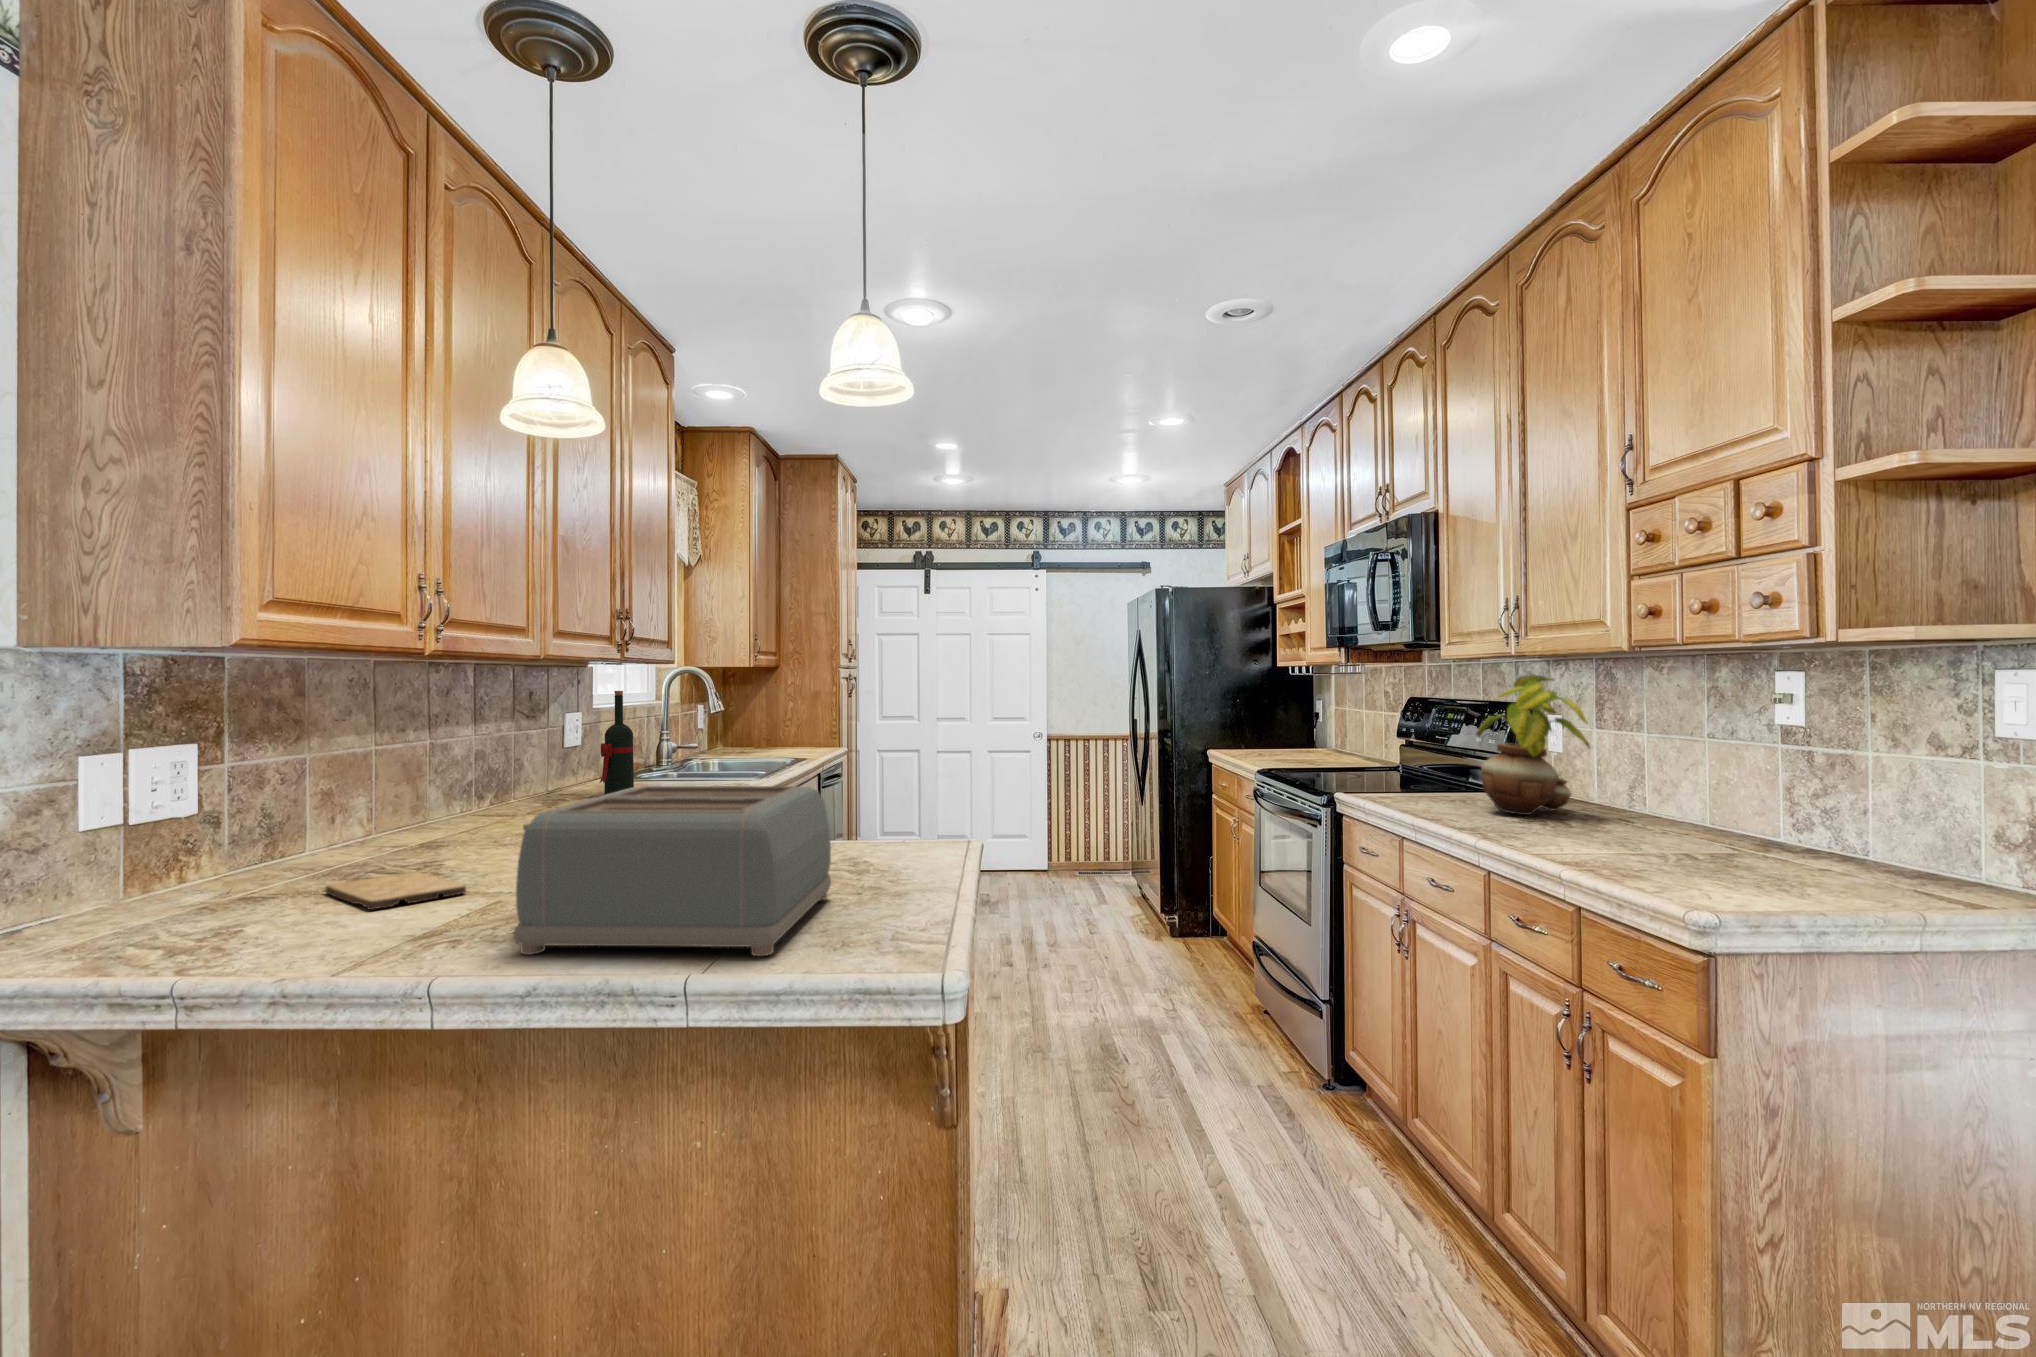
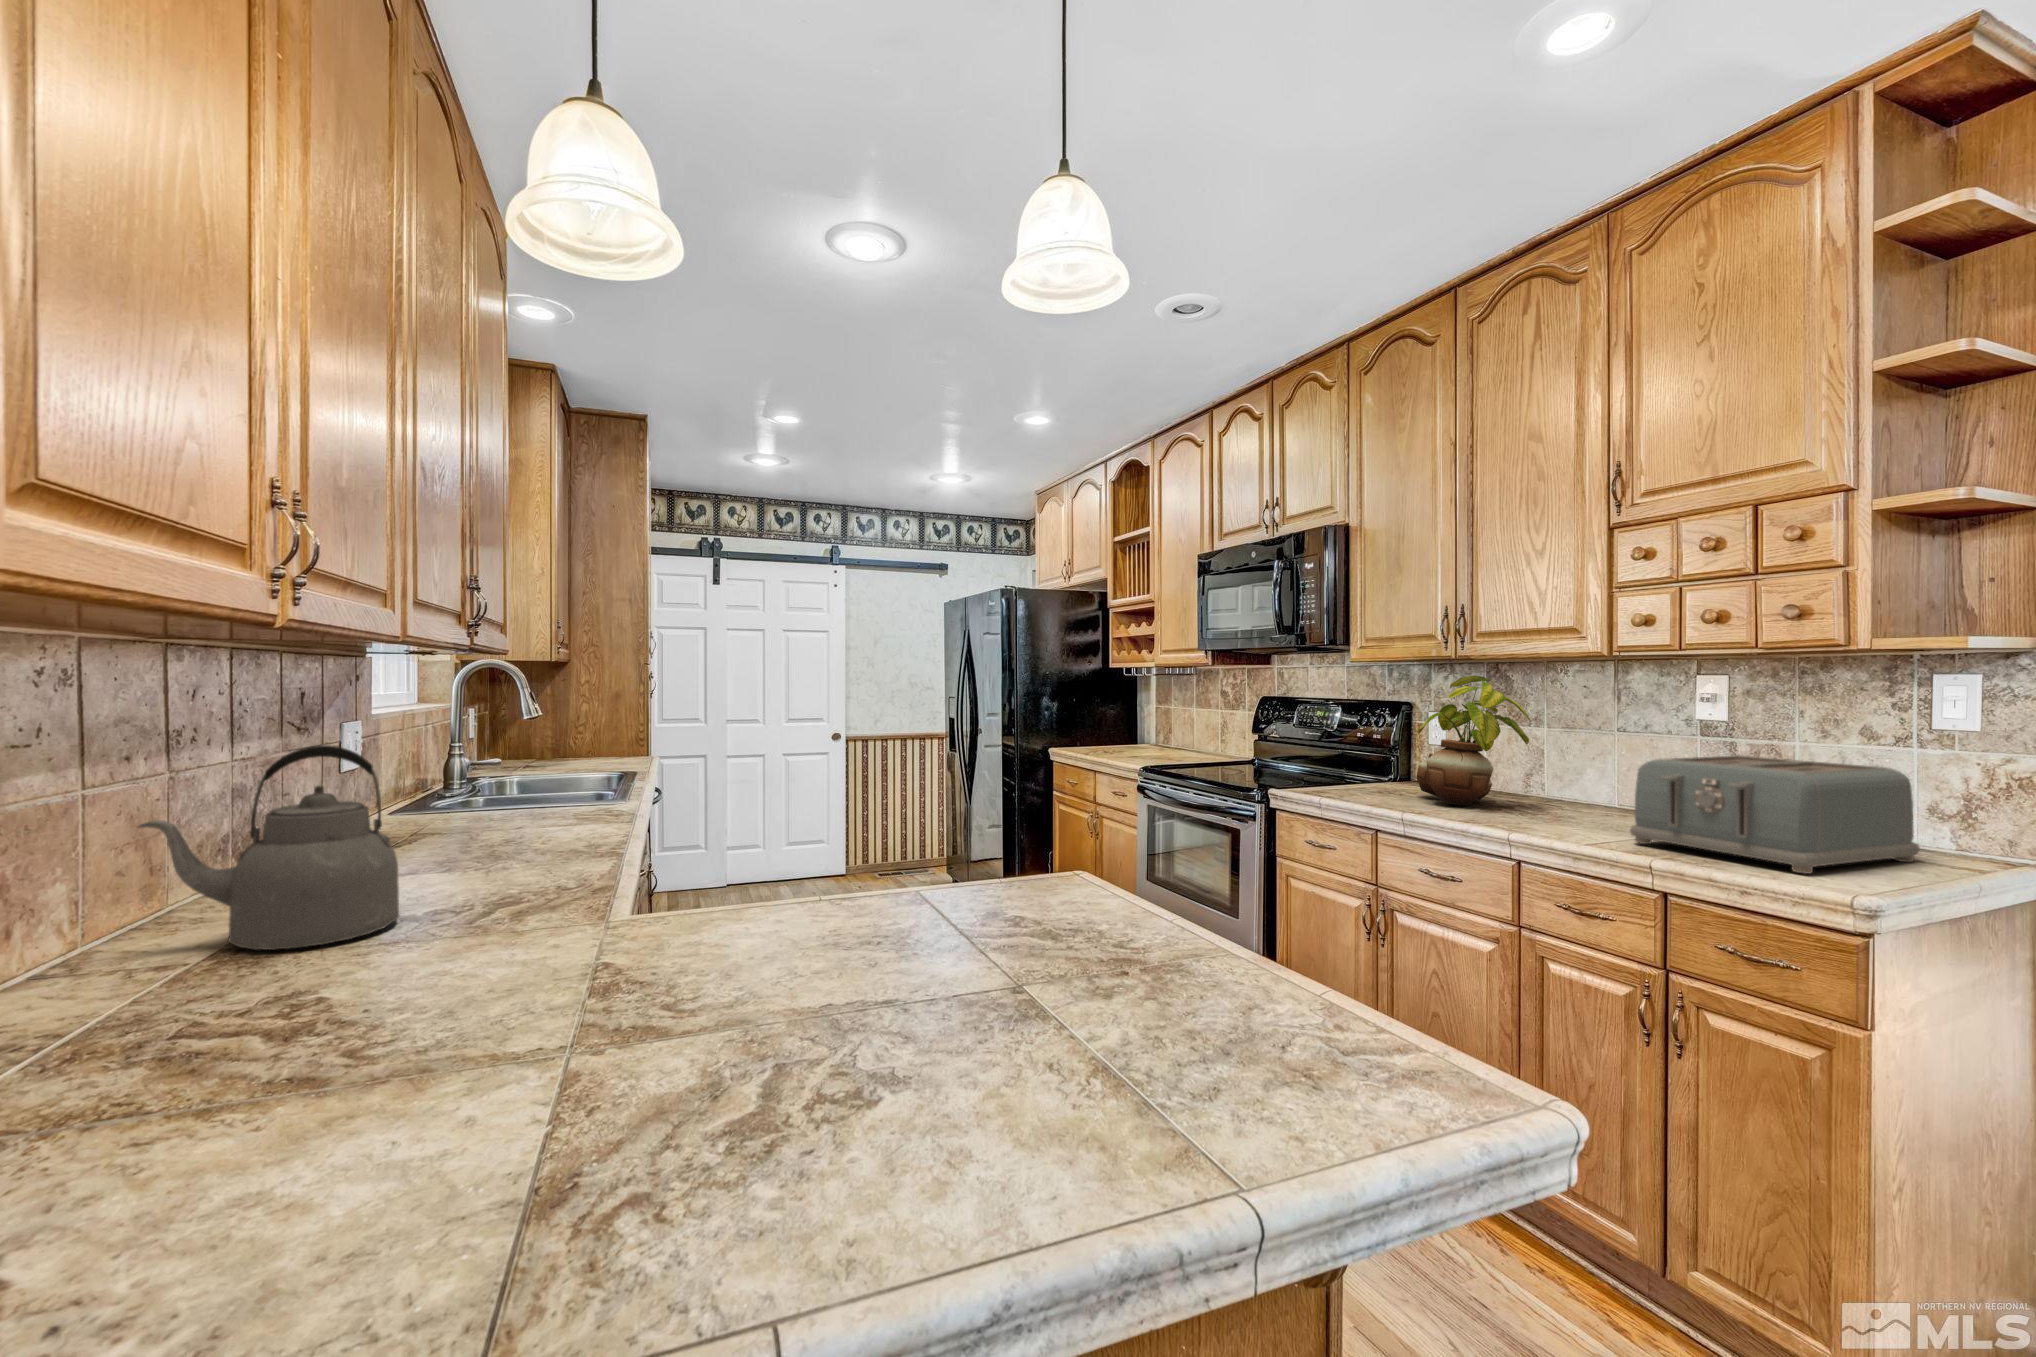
wine bottle: present [600,691,634,795] -> none [429,691,478,842]
kettle: none [387,724,524,846] -> present [137,745,399,950]
toaster: present [513,786,831,956] -> present [1630,755,1920,874]
cutting board: present [325,872,466,910] -> none [132,1018,460,1129]

